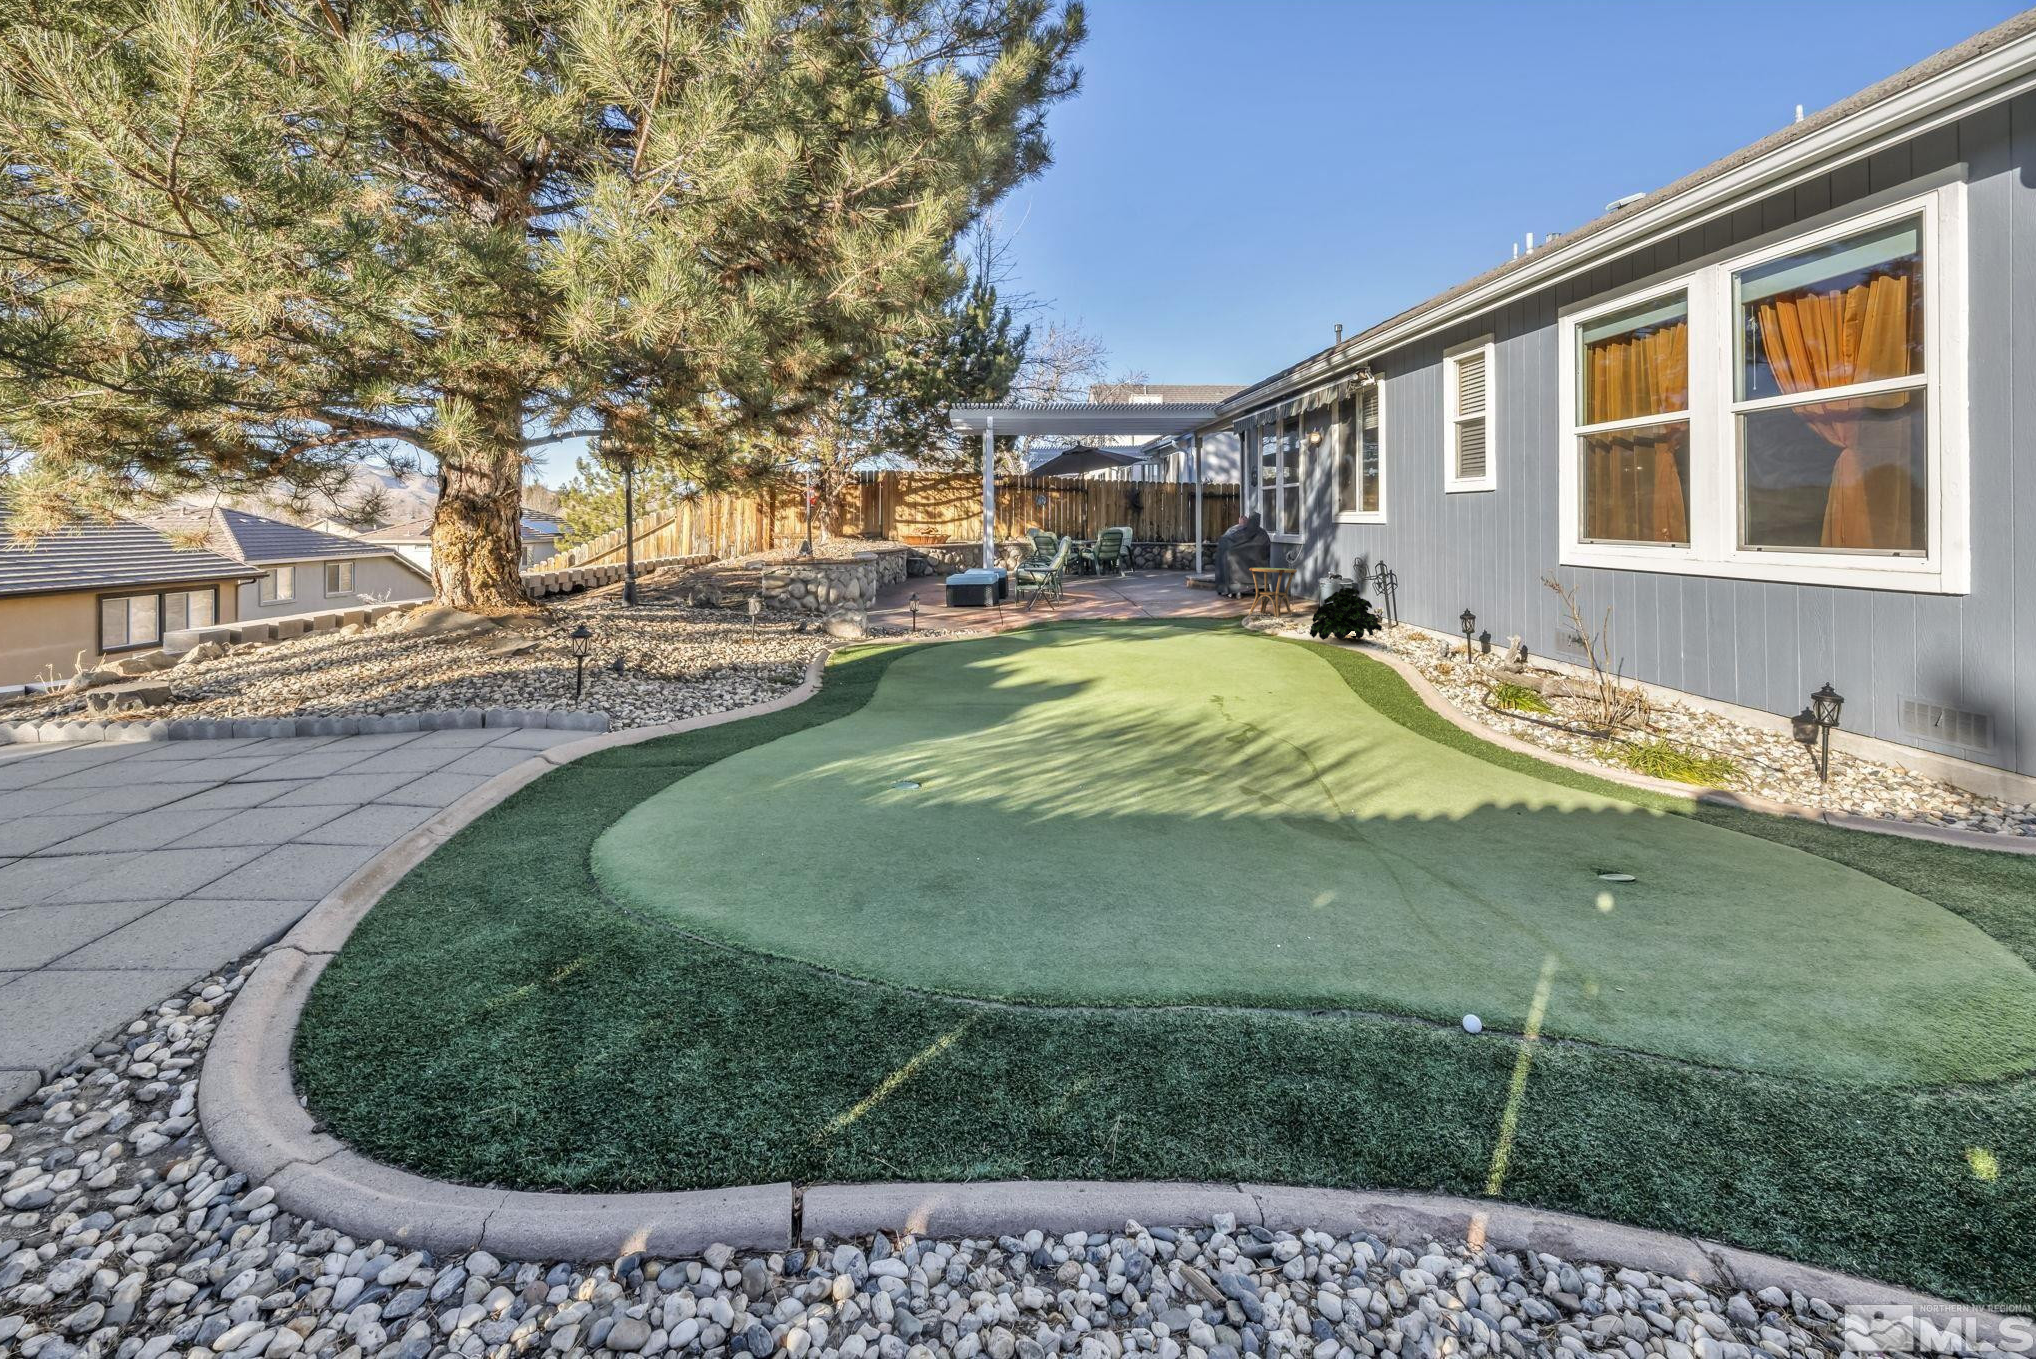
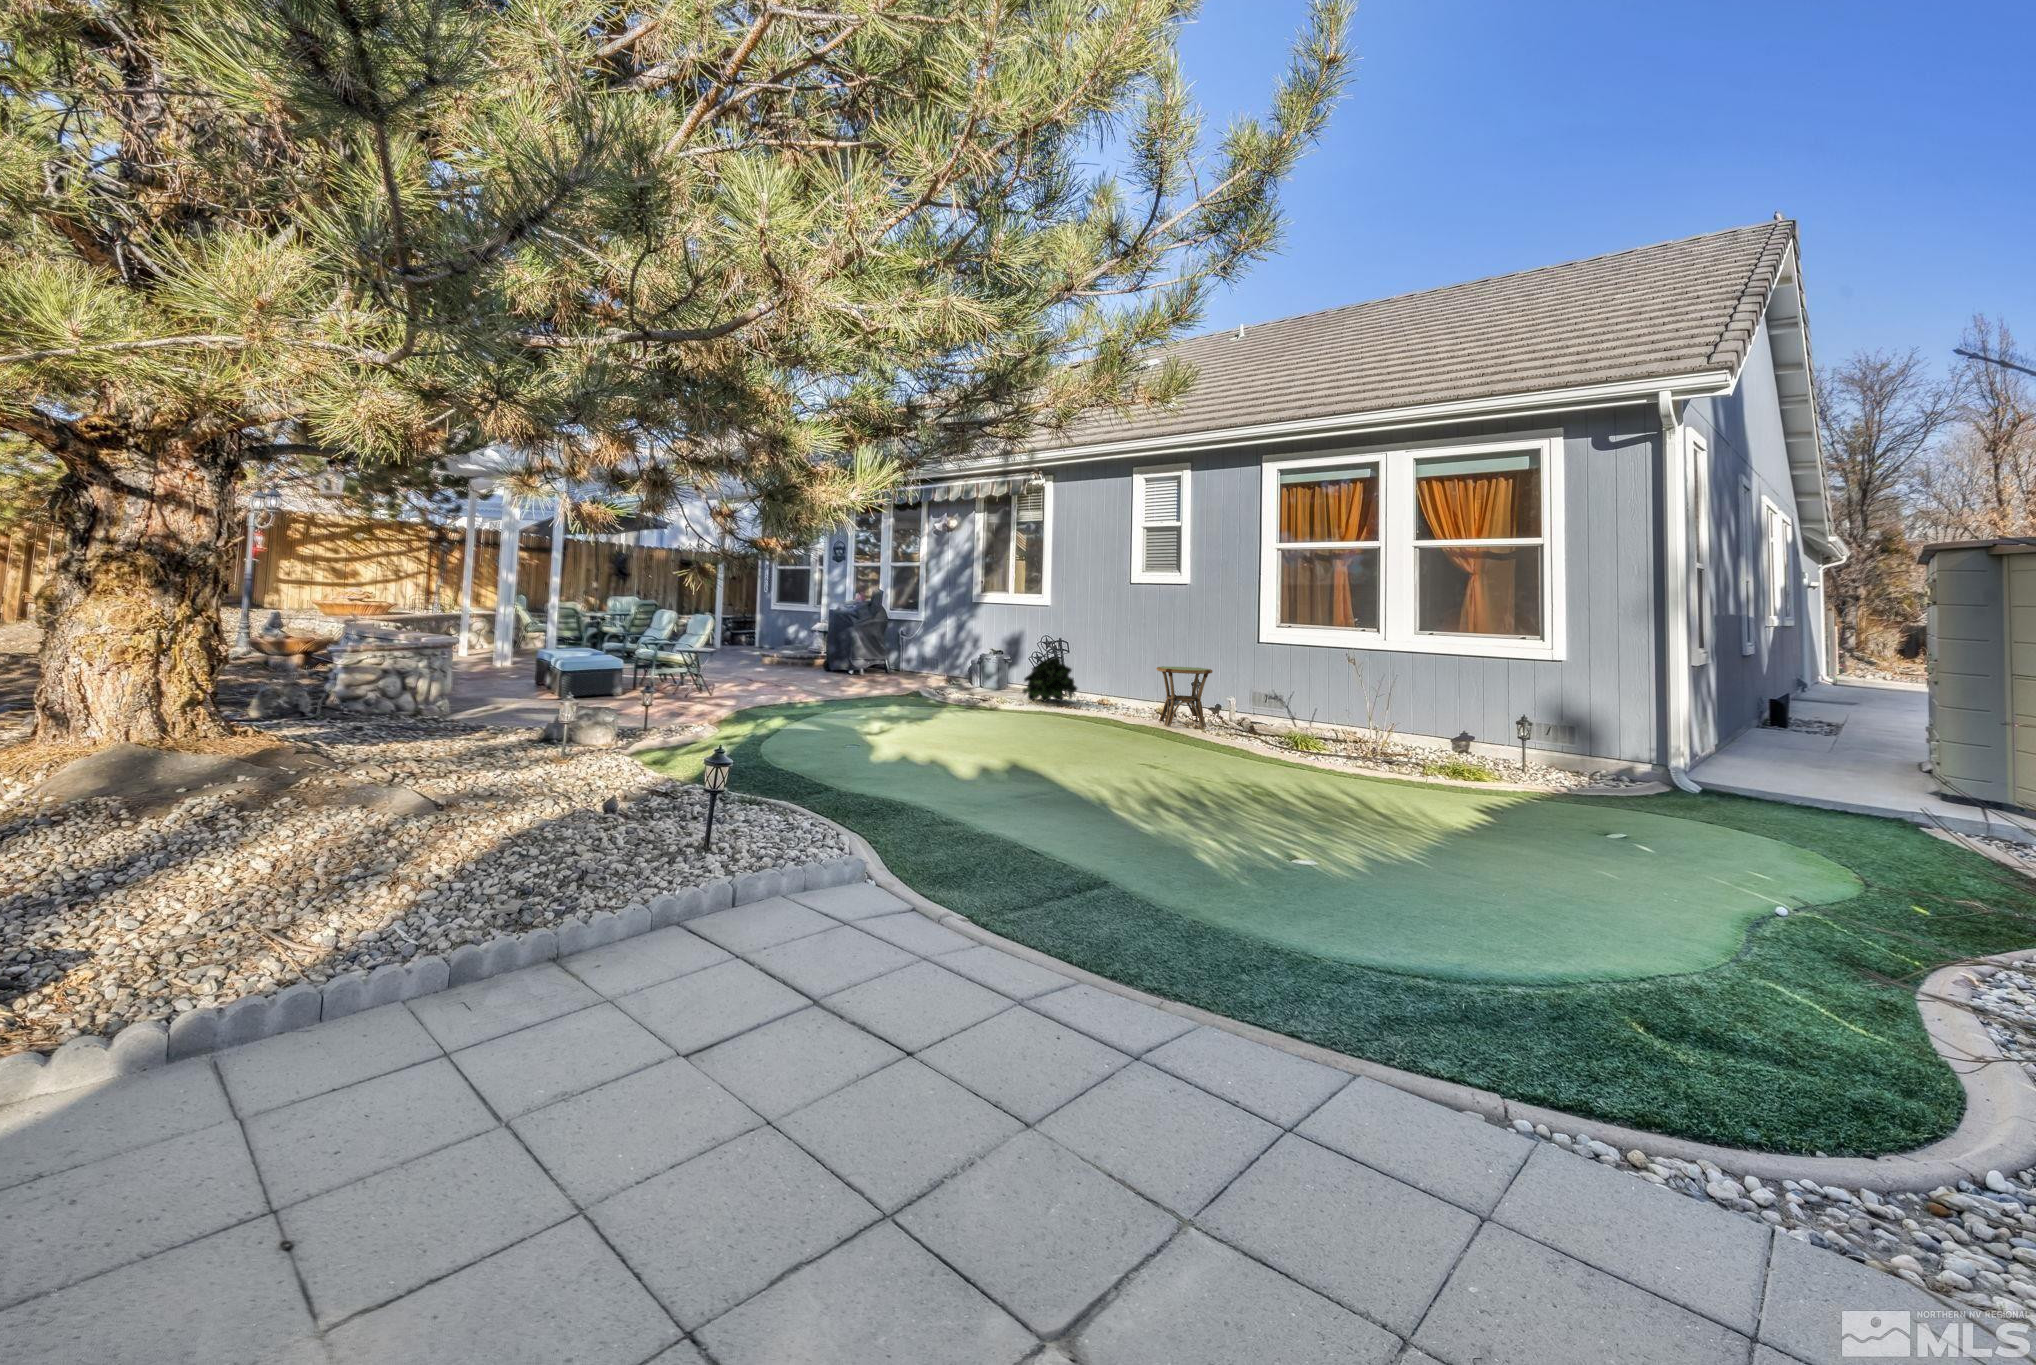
side table: present [1249,568,1297,617] -> present [1156,666,1213,727]

